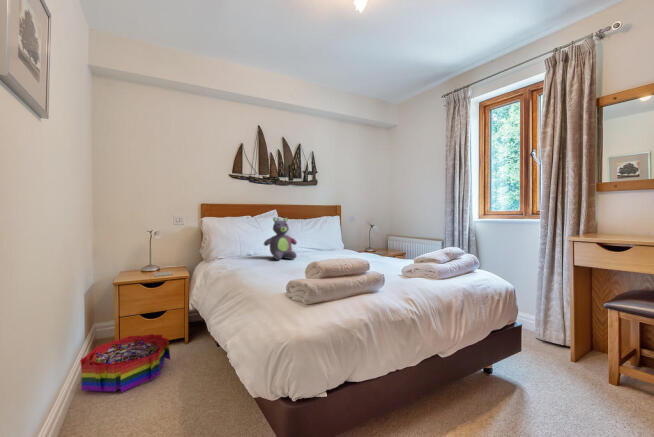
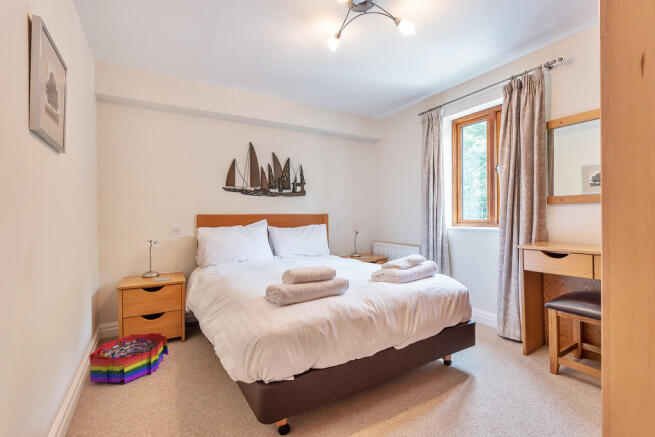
stuffed bear: present [264,217,297,260] -> none [253,227,283,266]

